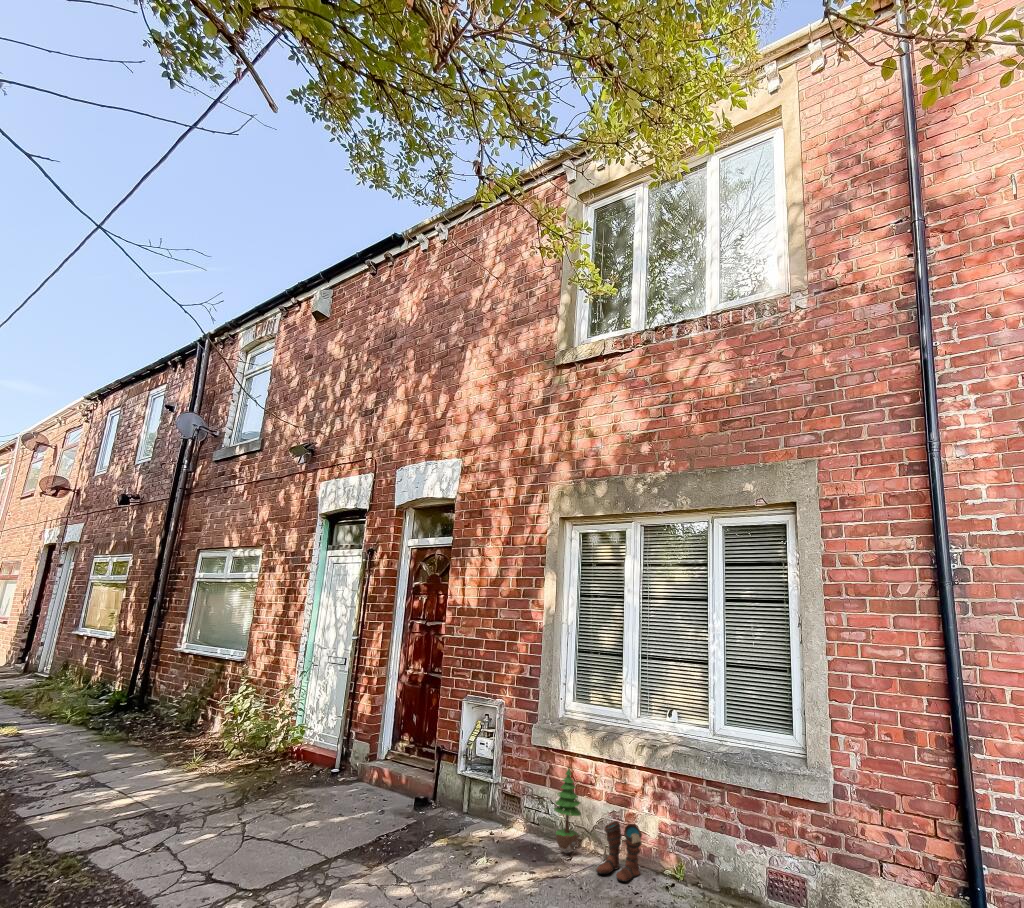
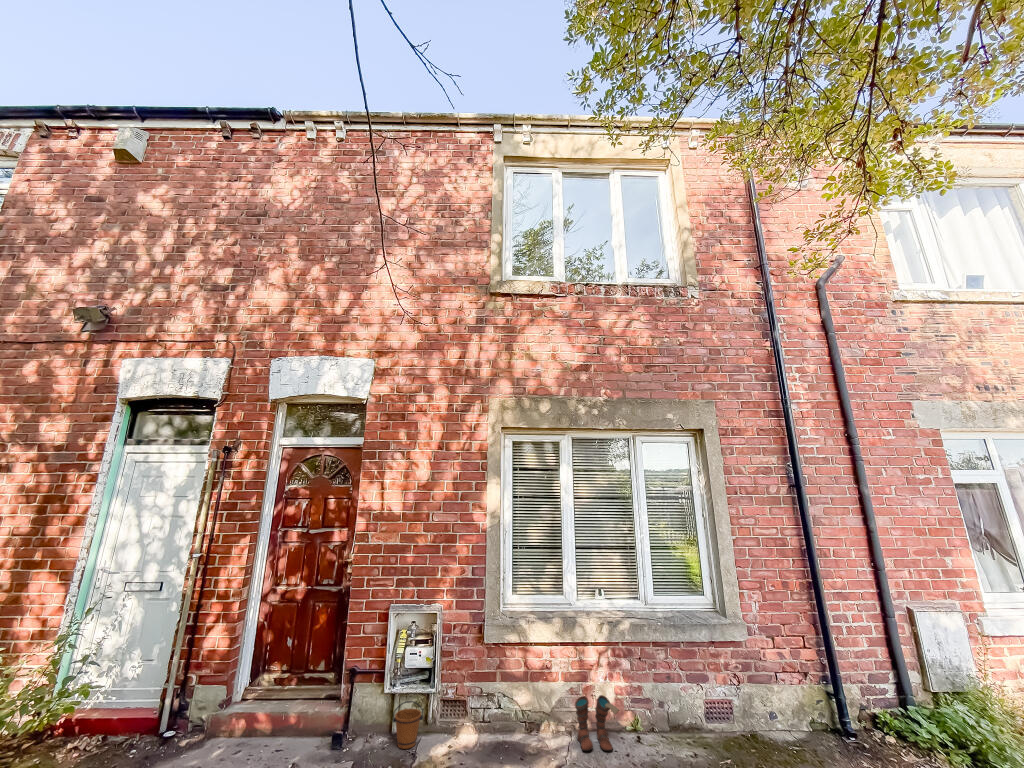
potted tree: present [554,769,581,854] -> none [523,659,549,742]
bucket: none [453,782,479,823] -> present [393,701,423,749]

